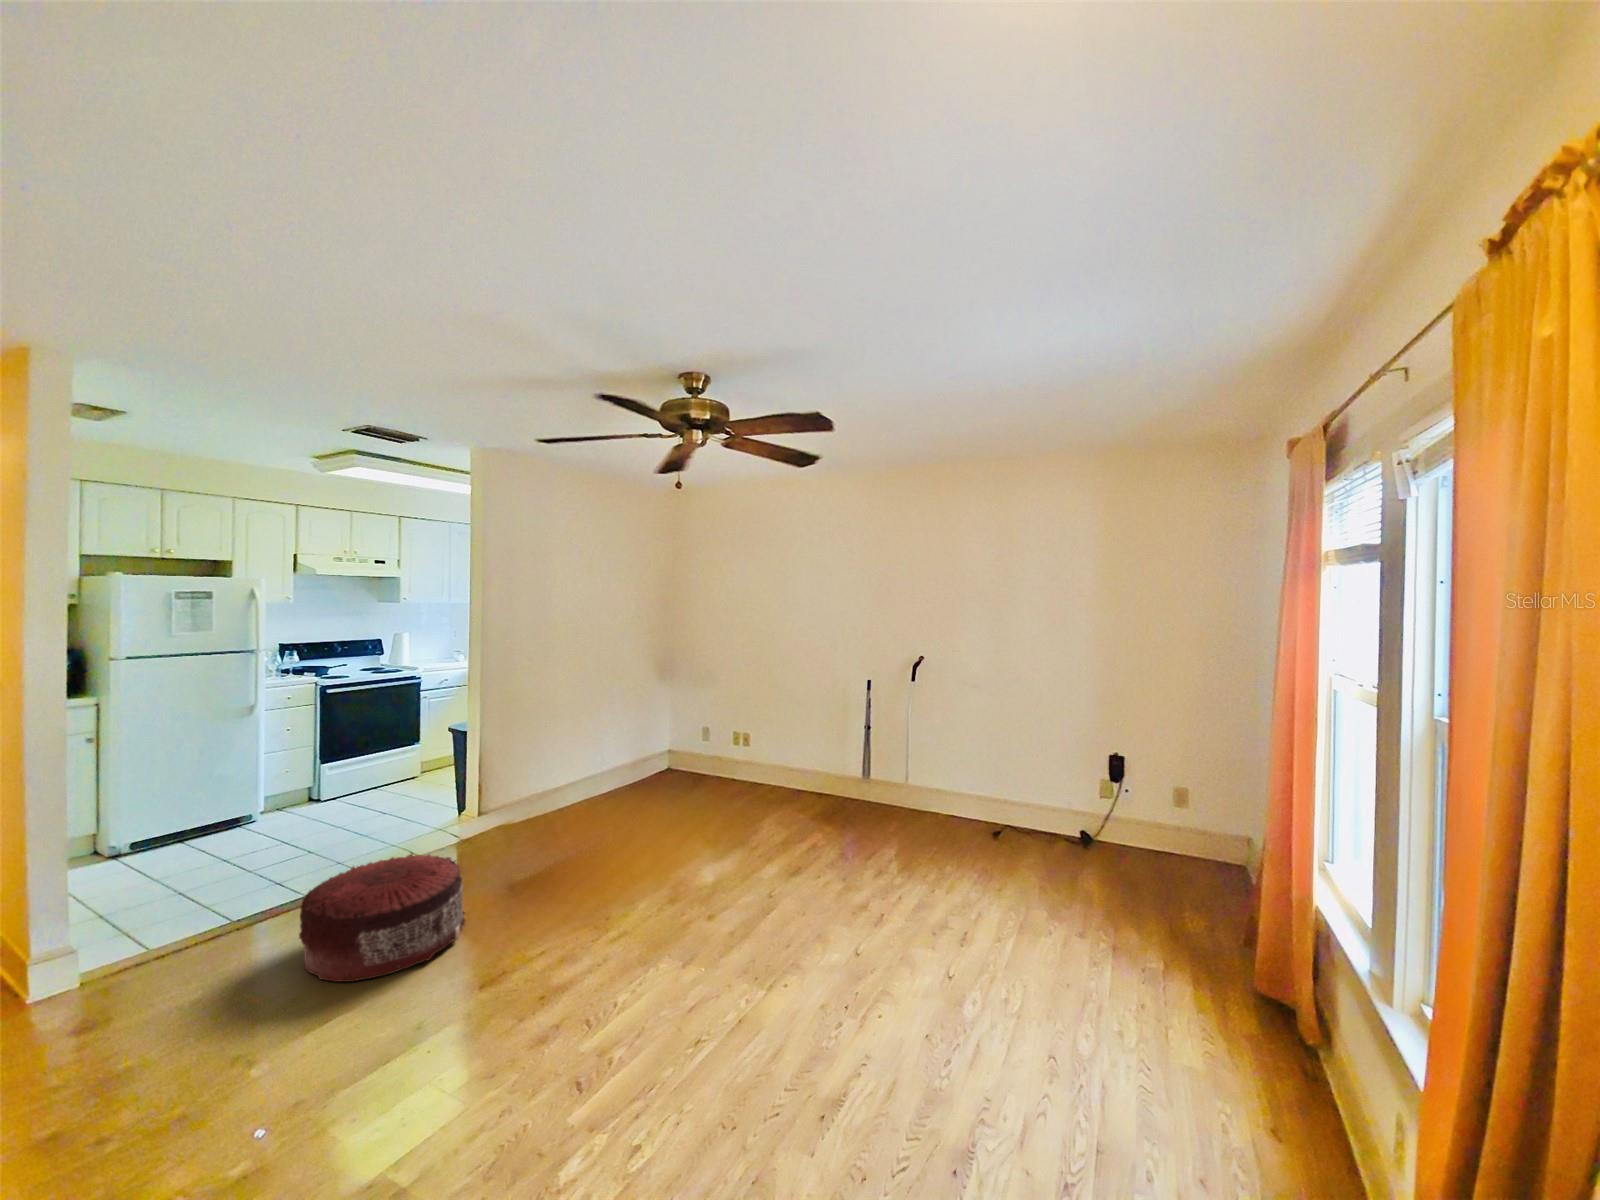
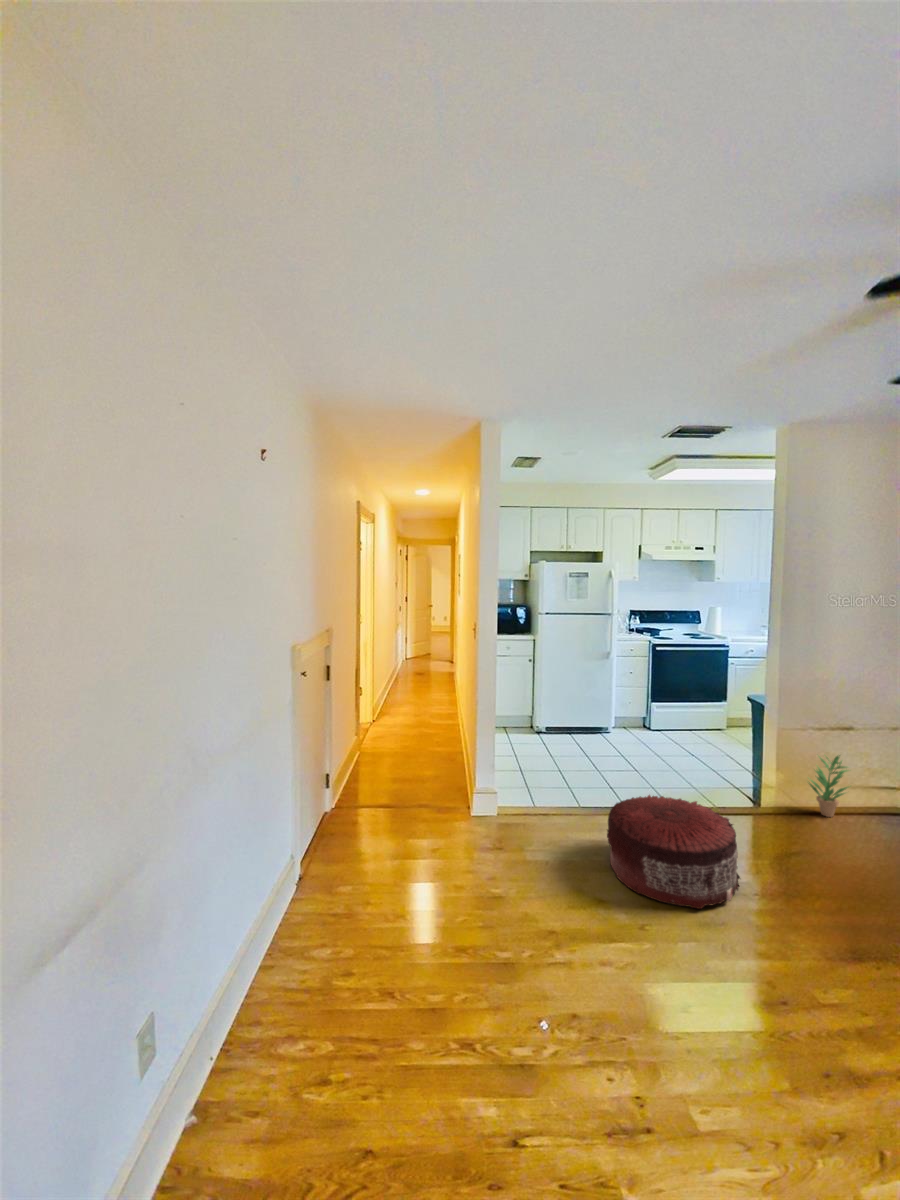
potted plant: none [513,766,552,830] -> present [809,755,848,817]

